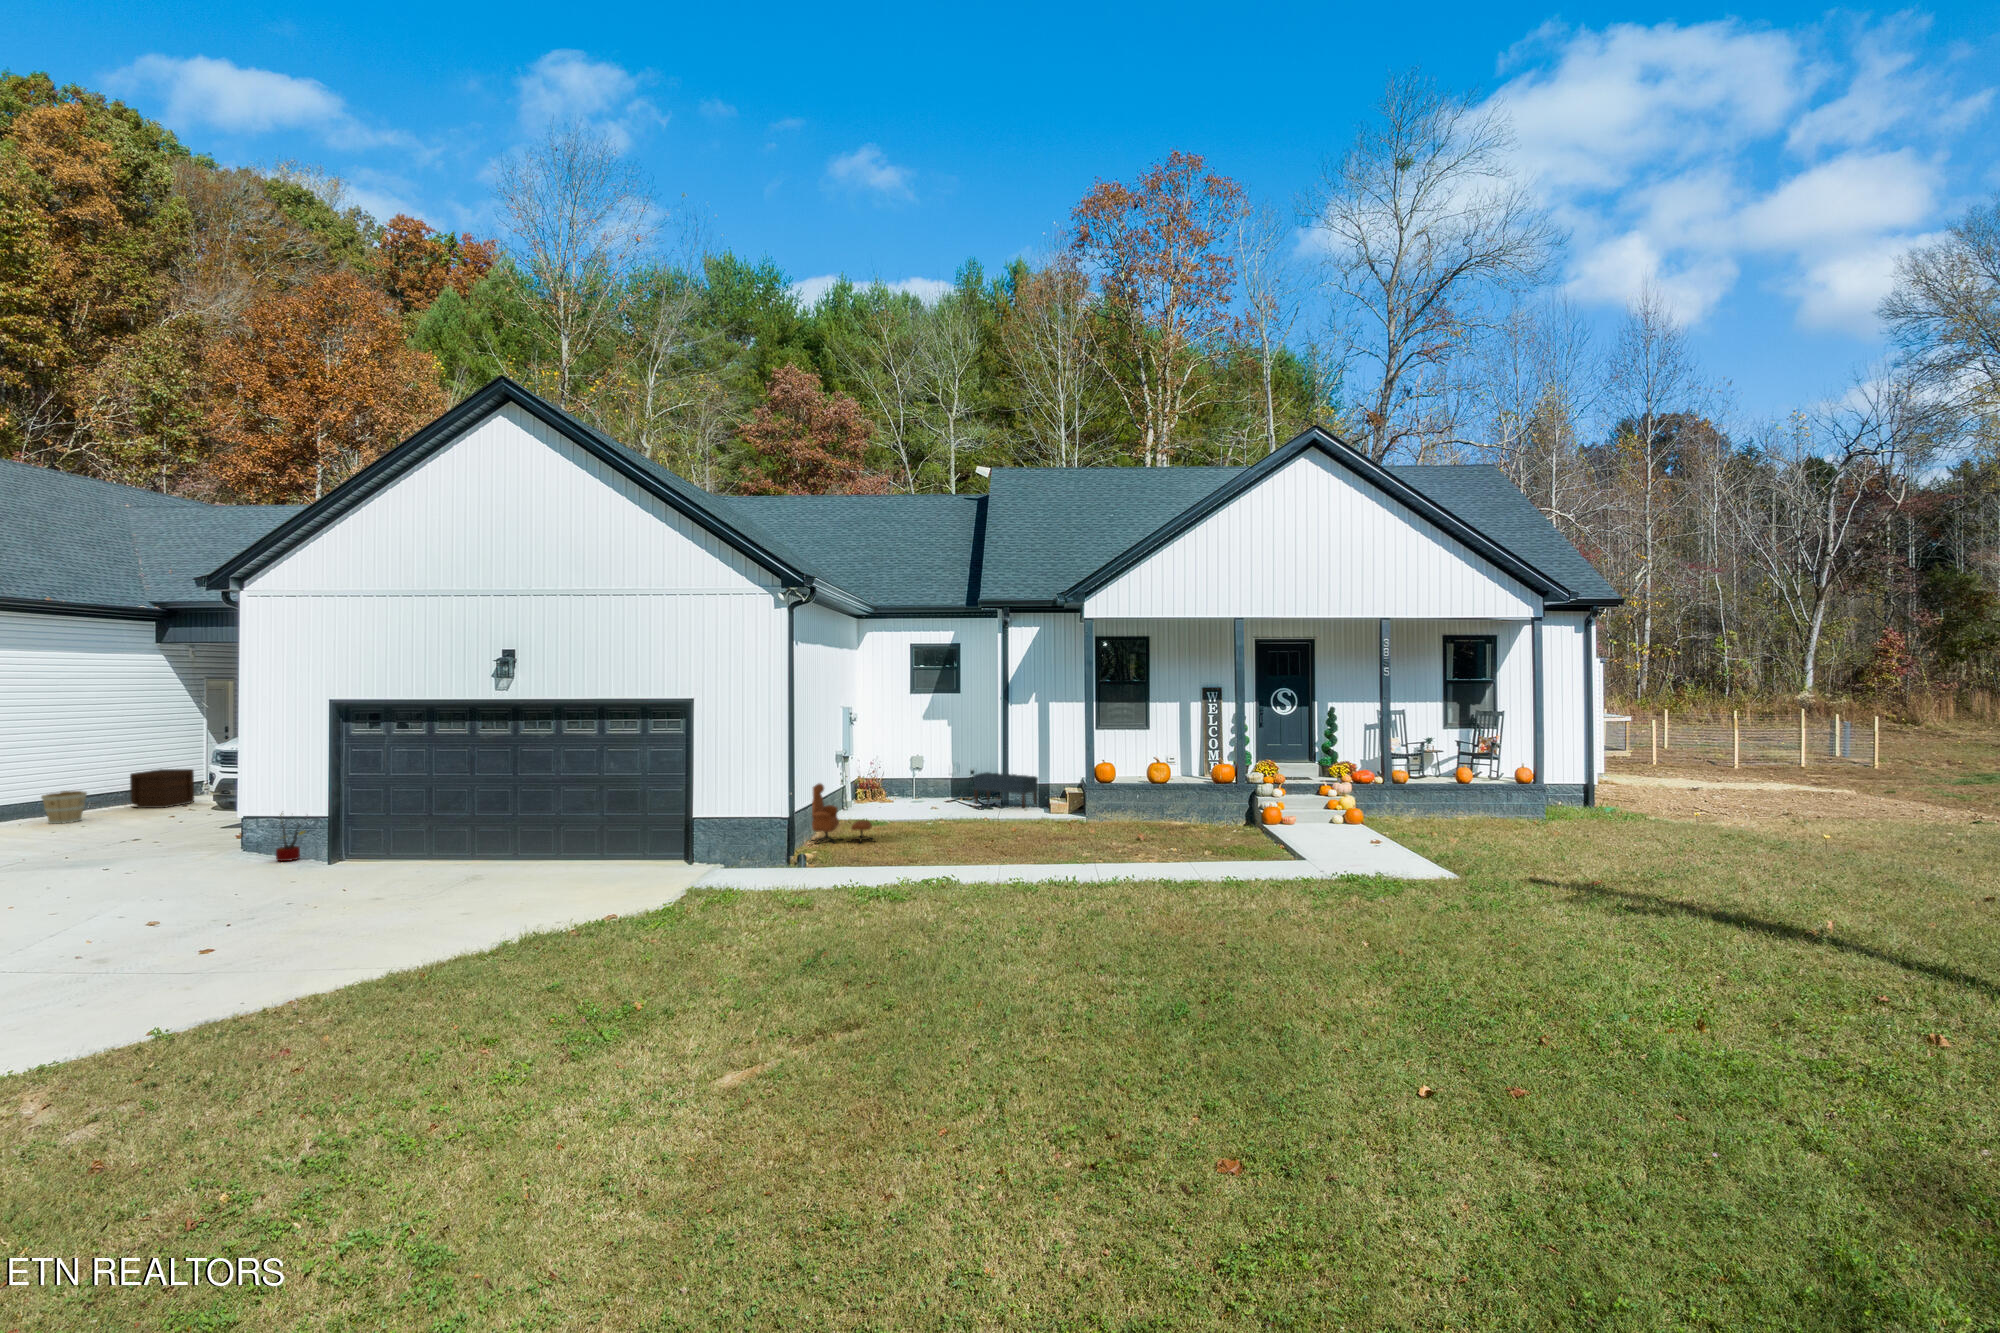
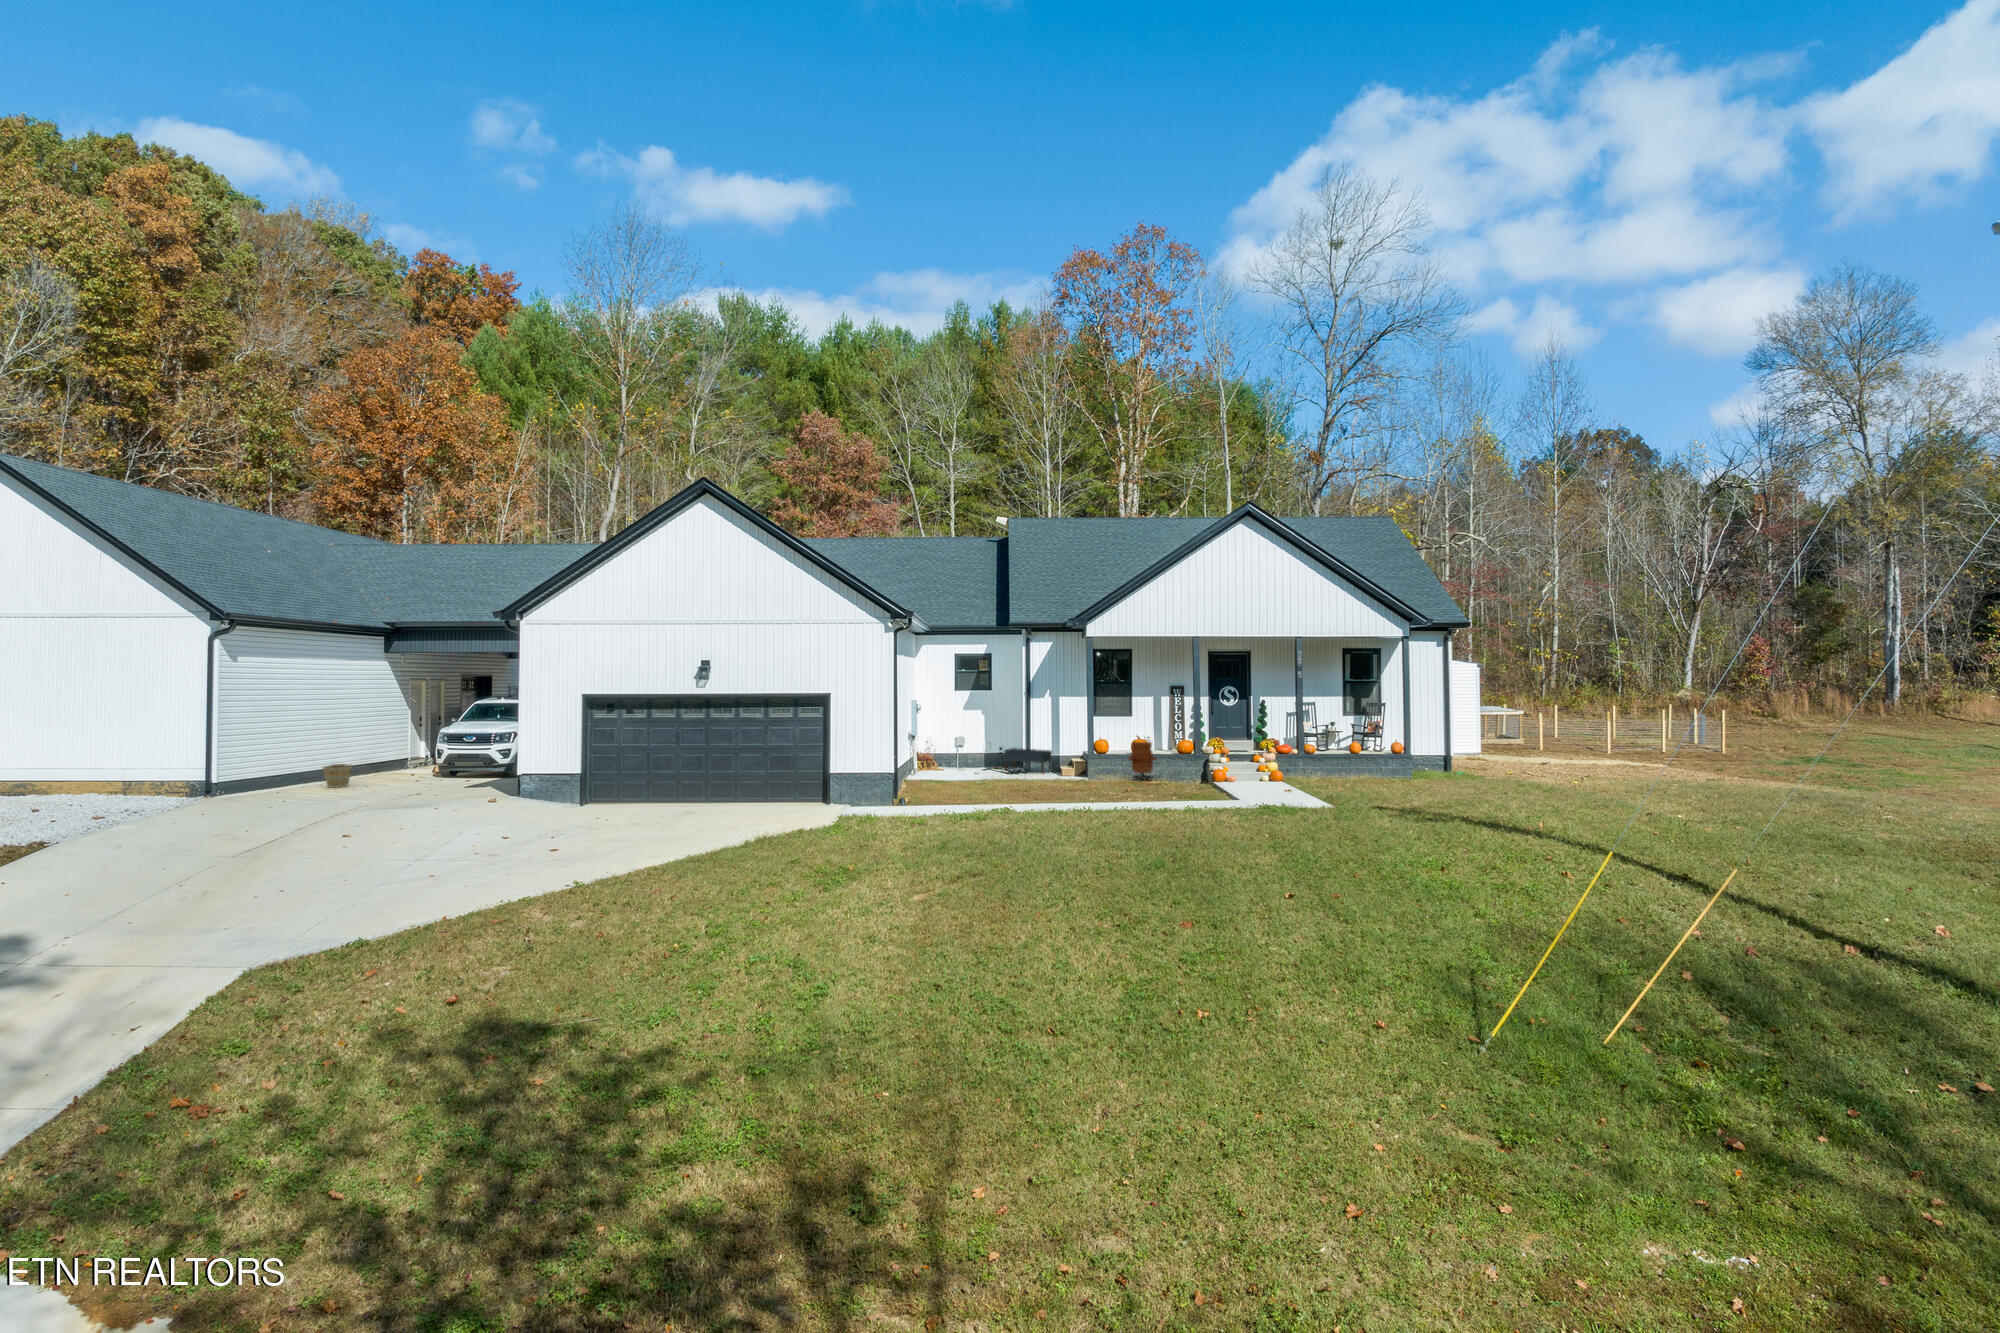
wooden crate: present [130,769,194,808] -> none [365,749,407,778]
lounge chair: present [812,783,874,843] -> present [1128,741,1157,780]
decorative plant: present [276,813,305,861] -> none [550,772,573,805]

